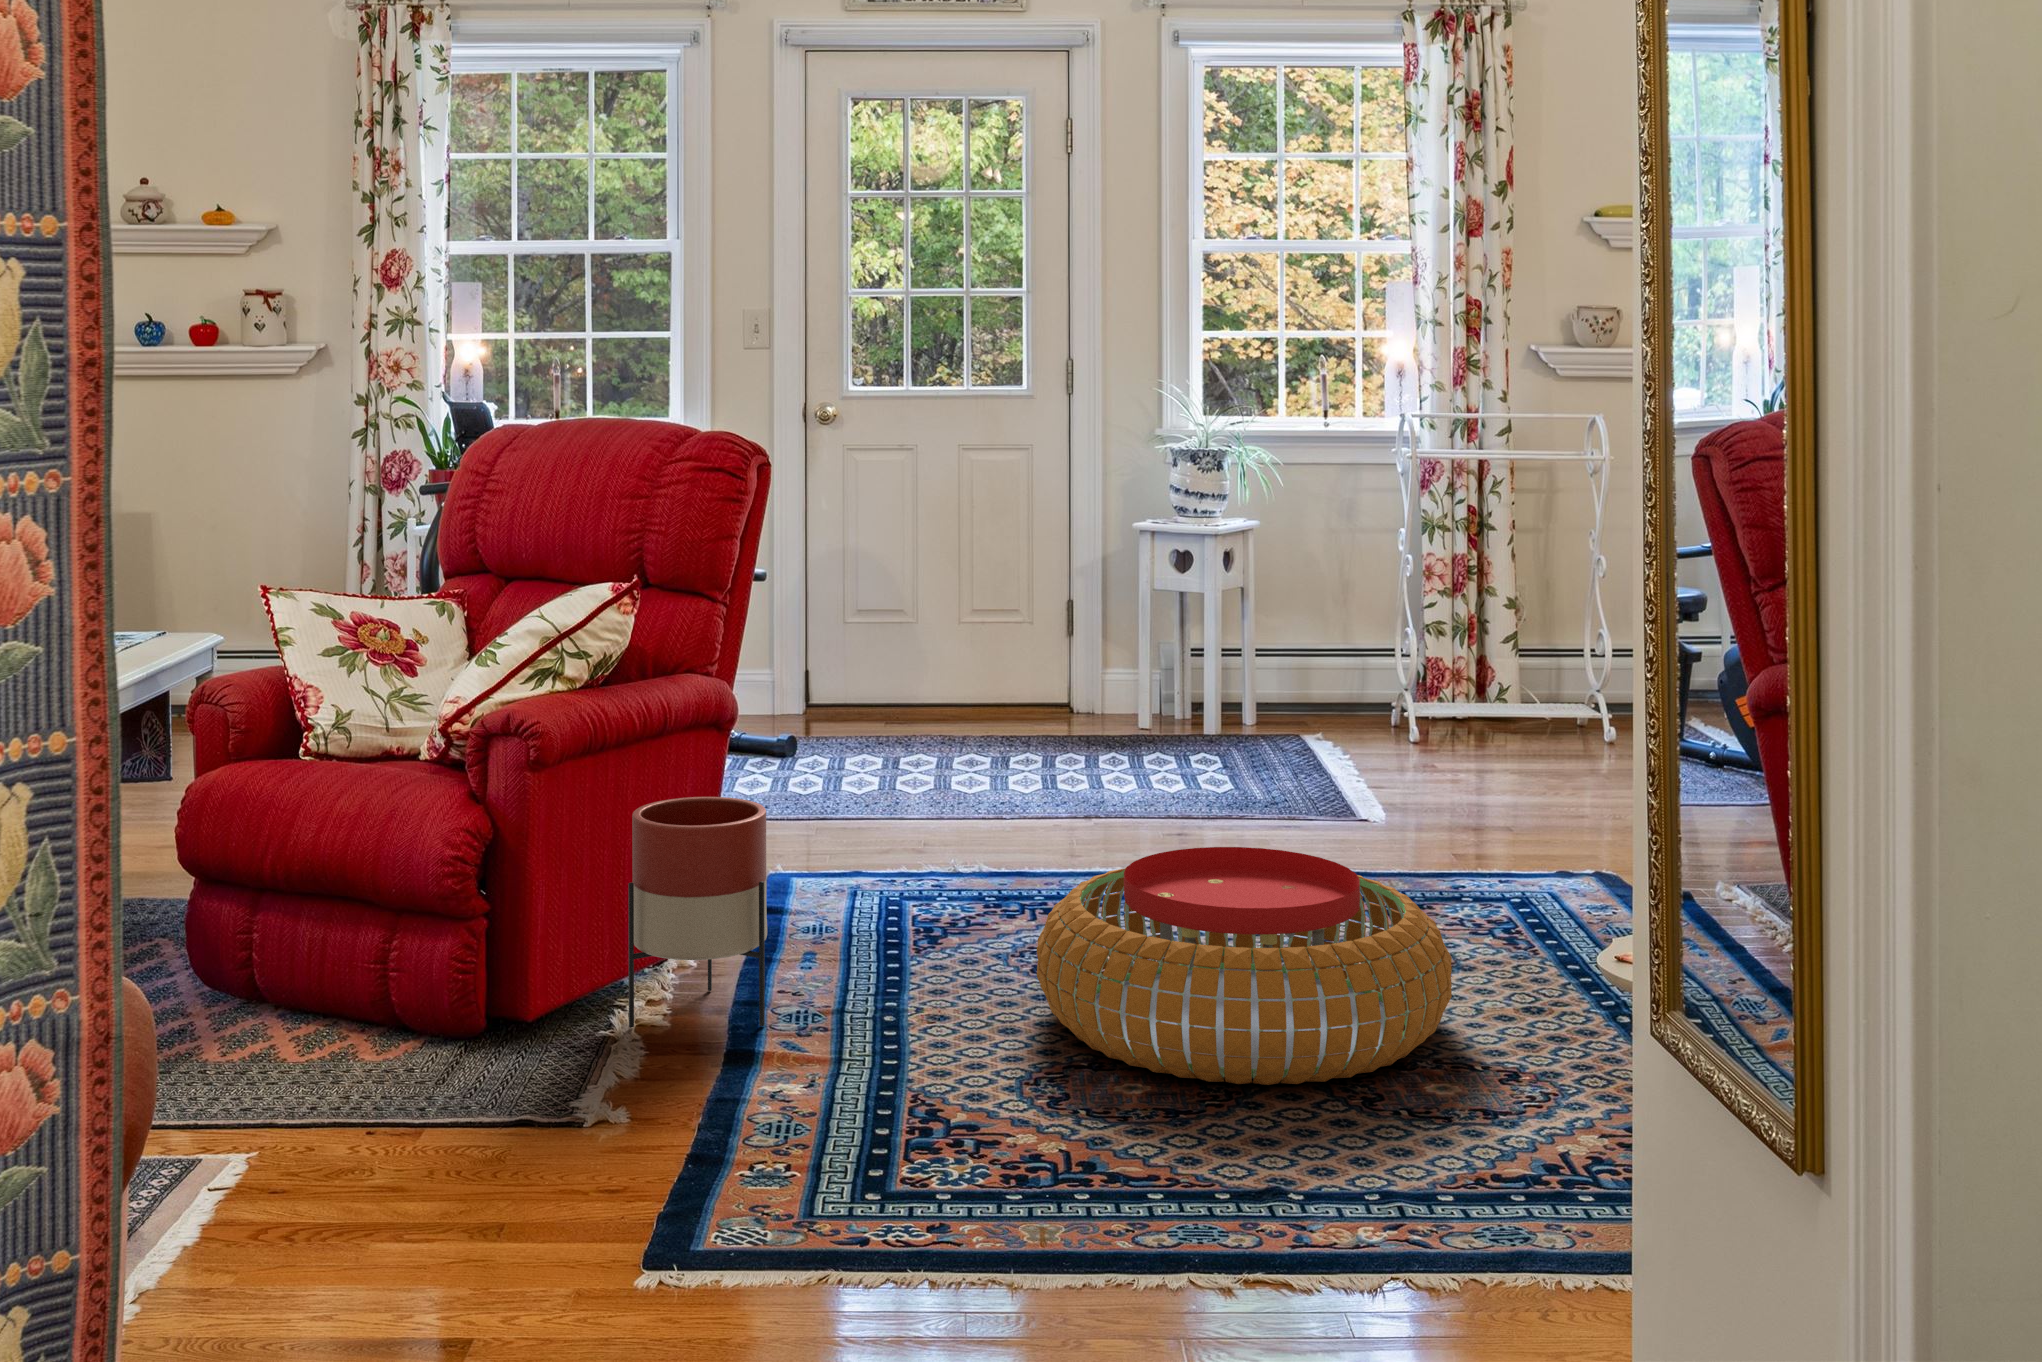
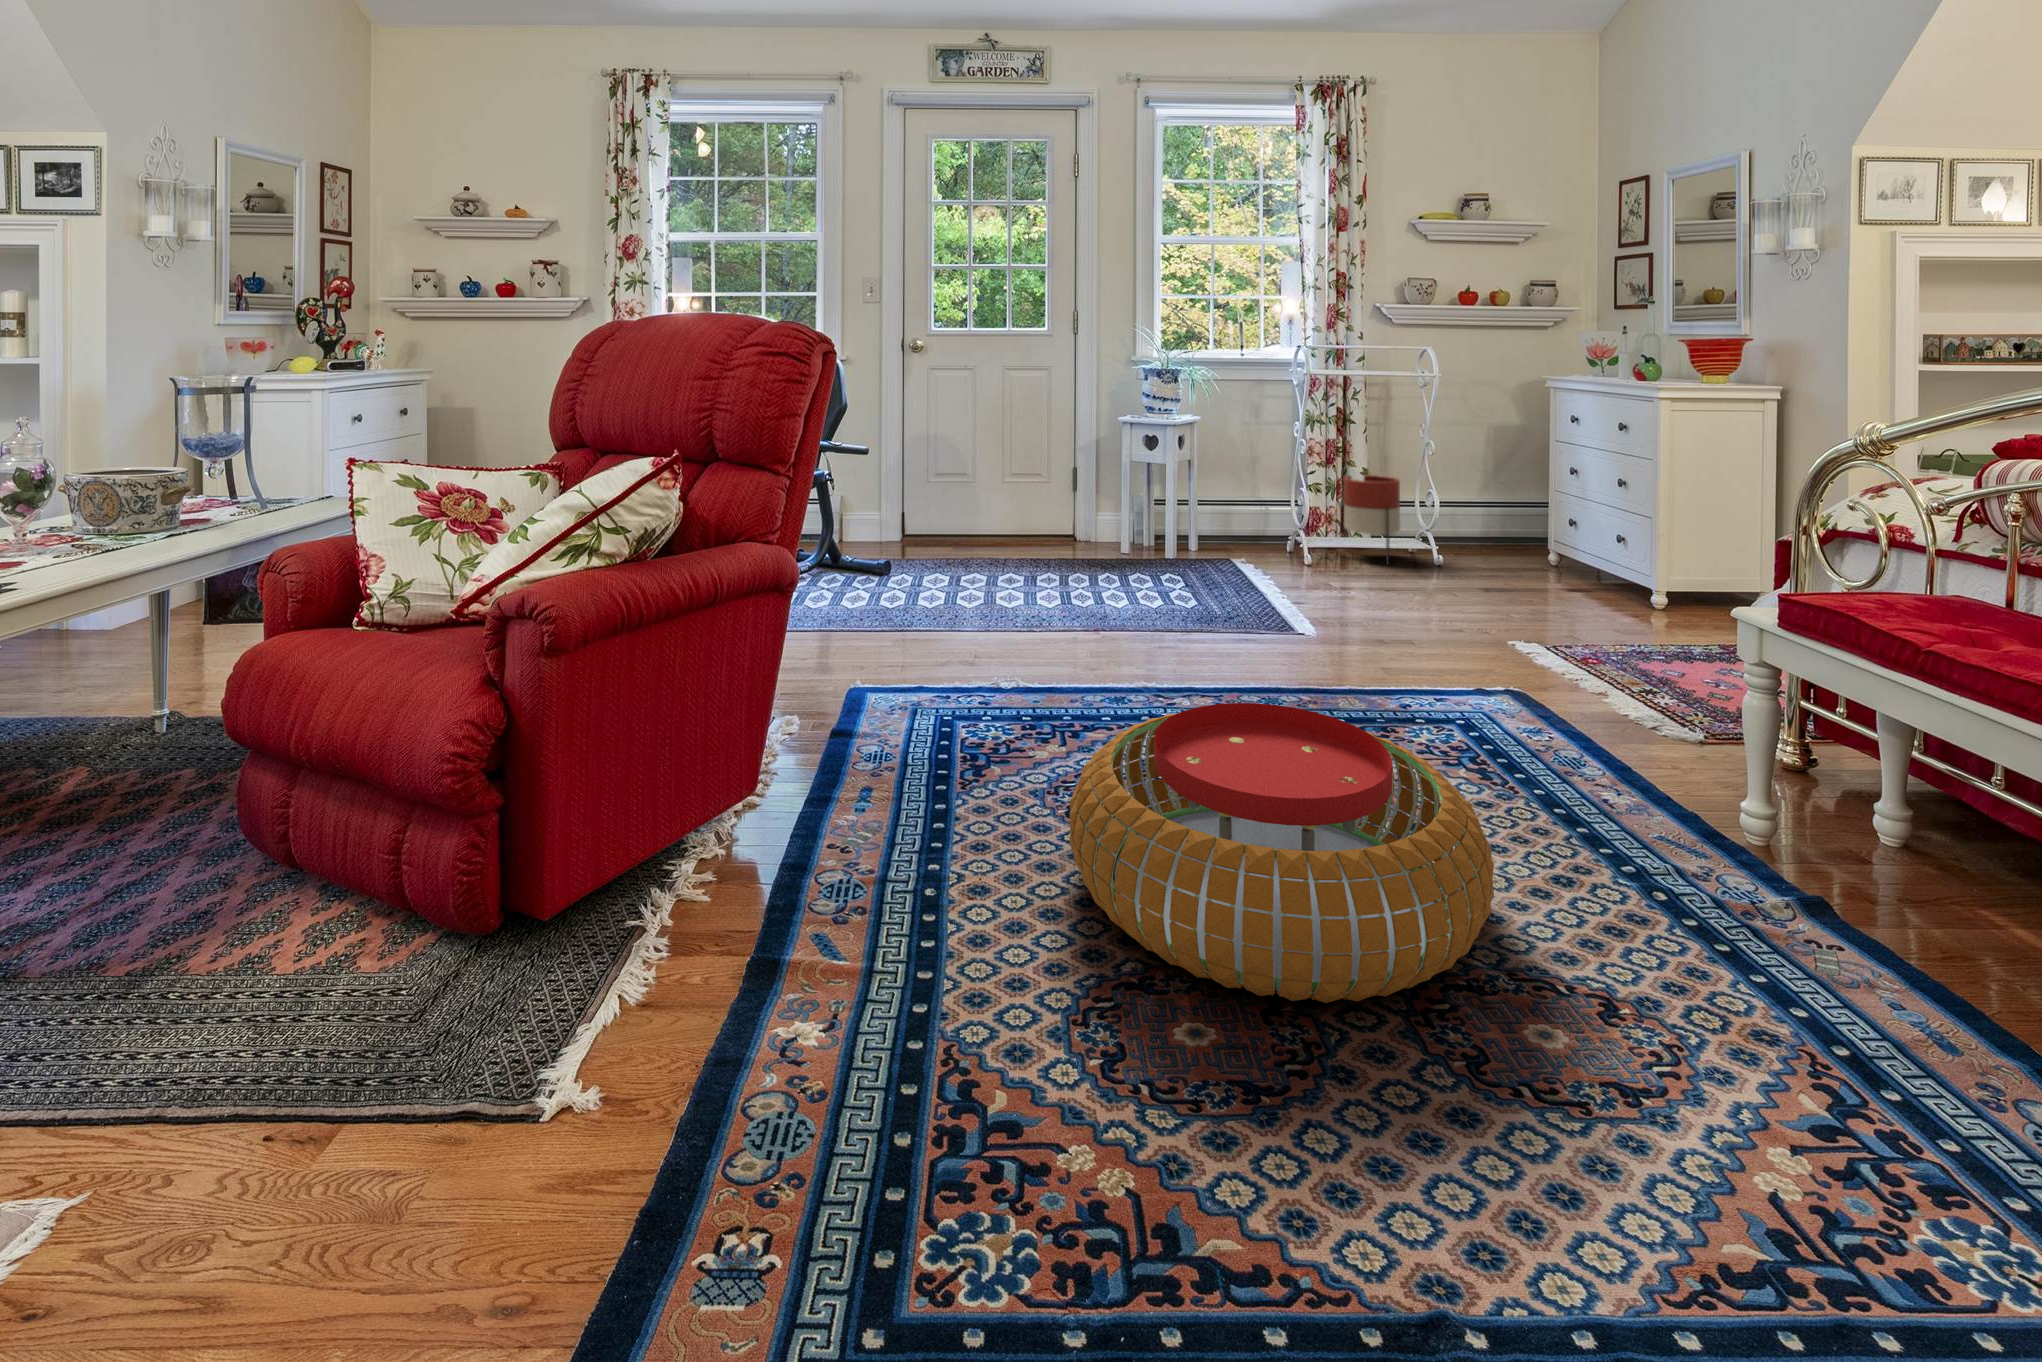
planter: present [628,797,767,1028] -> present [1340,475,1400,564]

